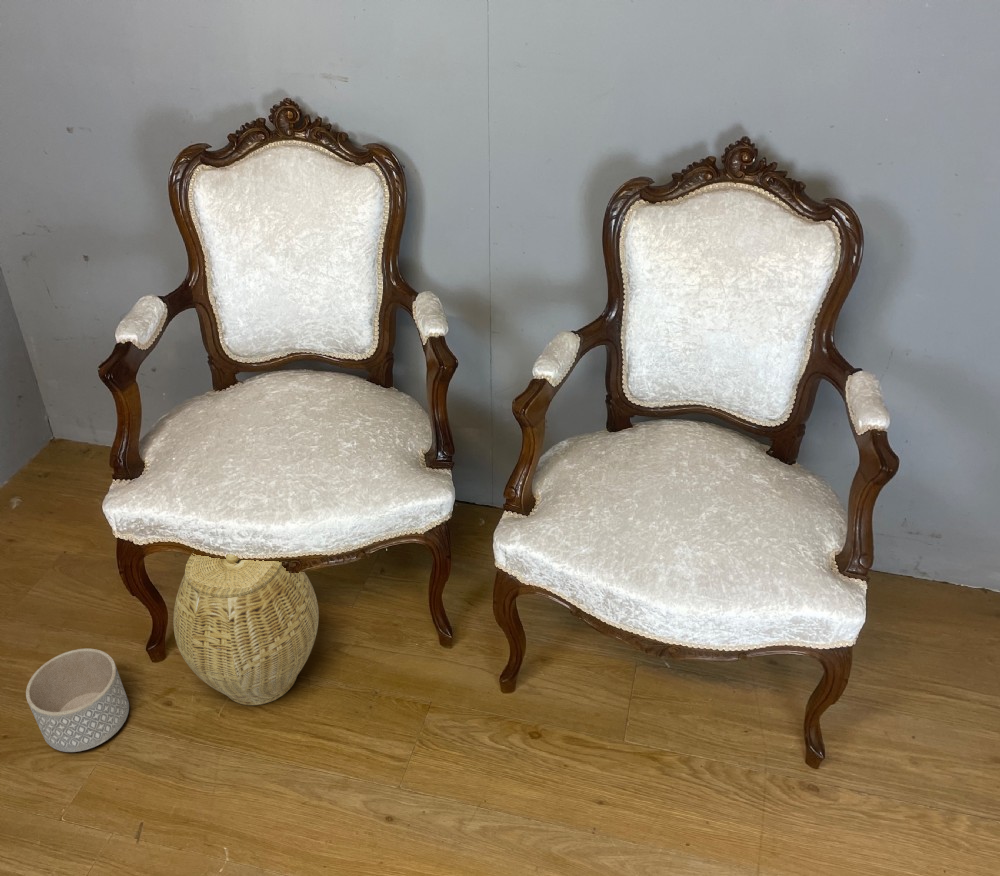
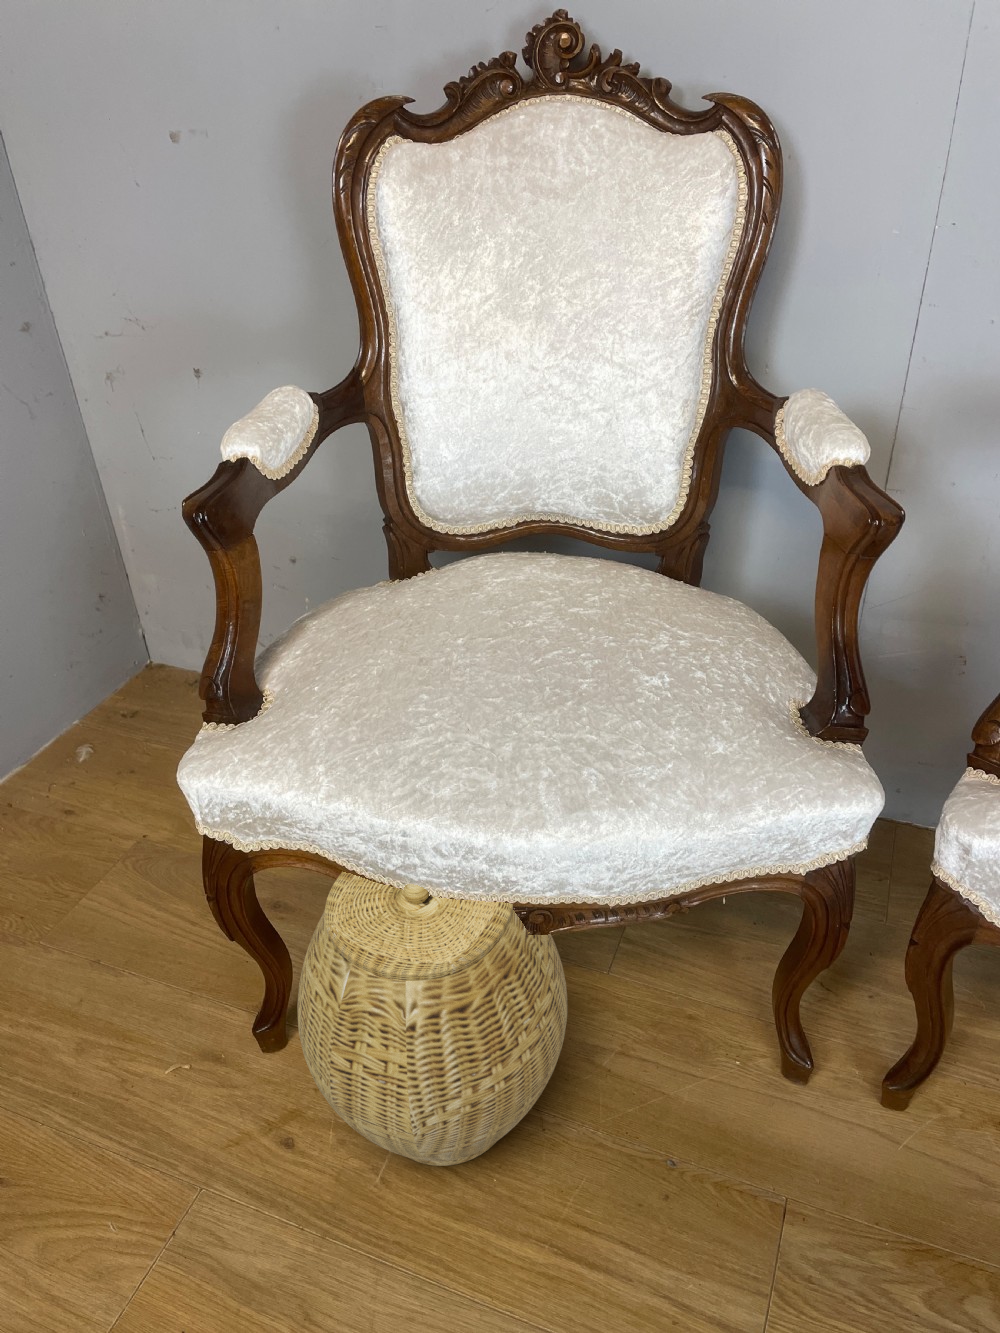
planter: present [26,649,129,752] -> none [26,1027,212,1232]

